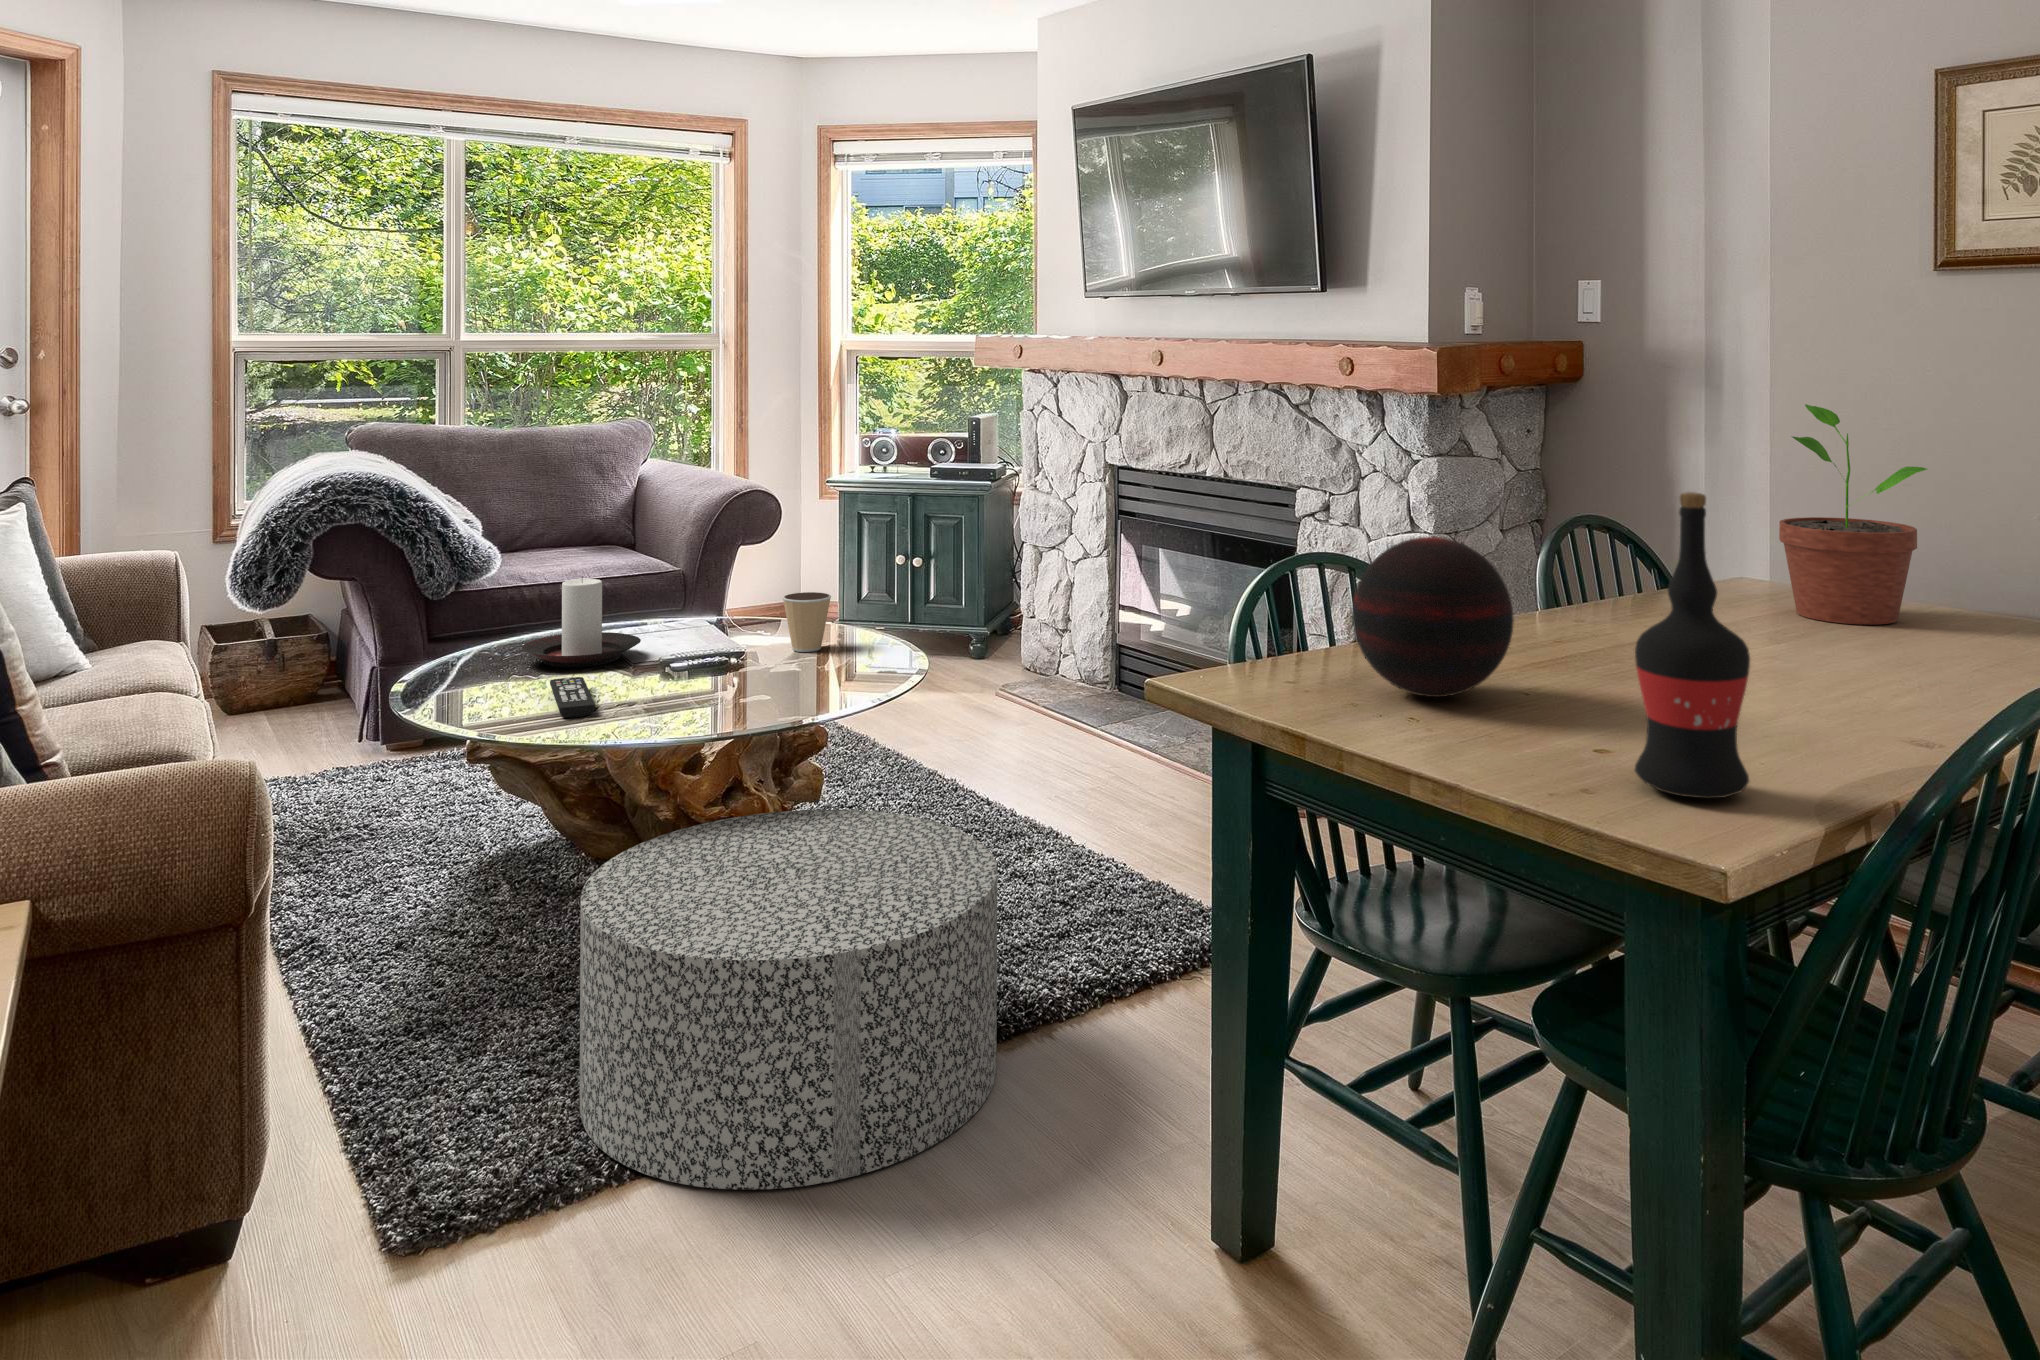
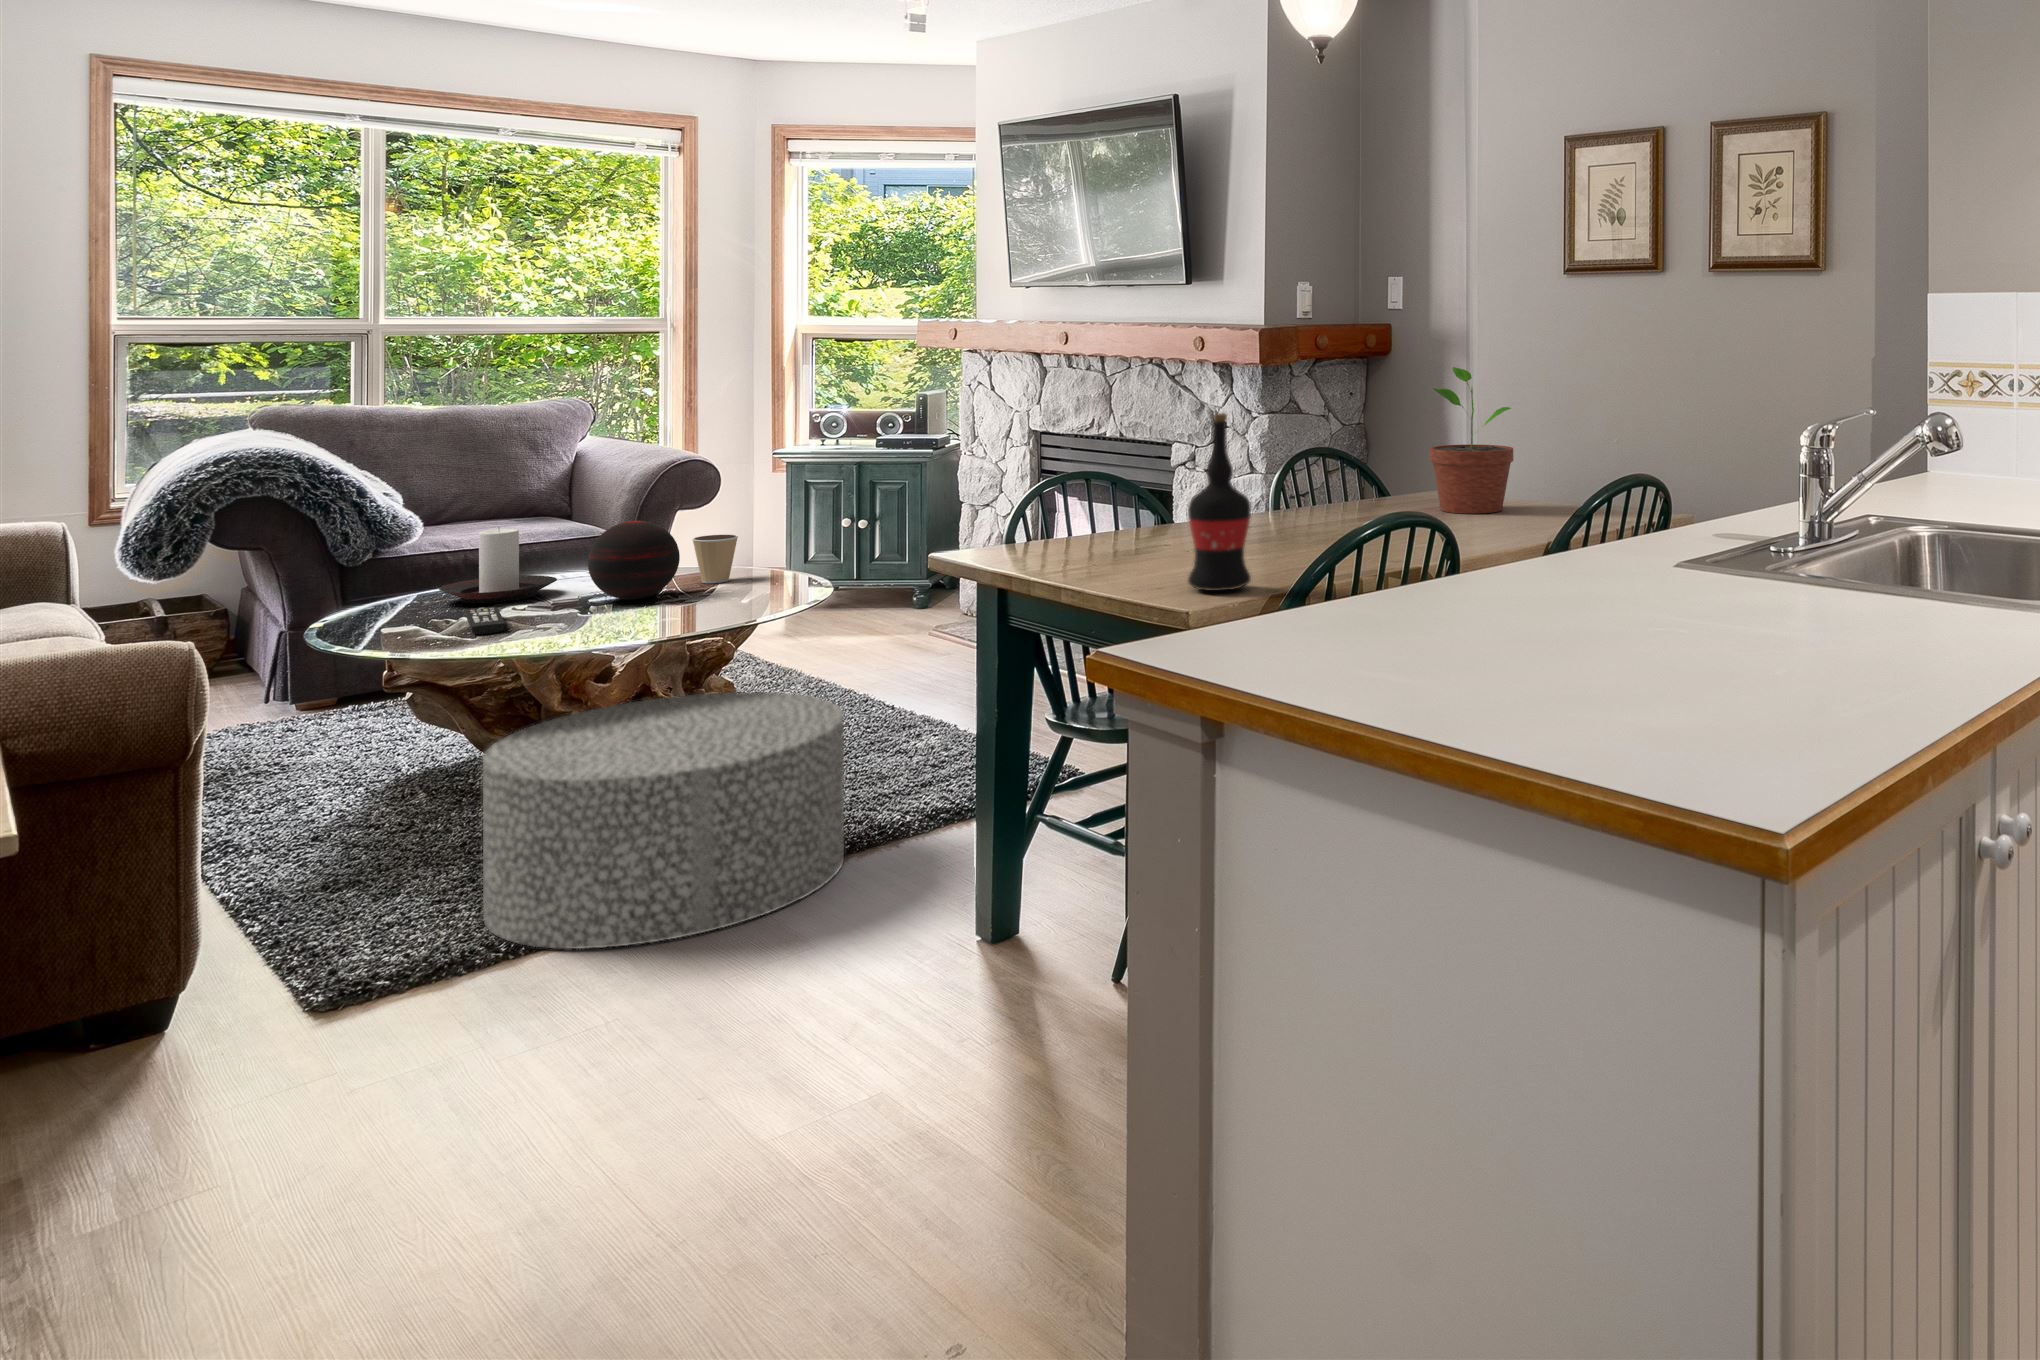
decorative orb: present [1352,537,1514,697] -> present [588,521,680,600]

